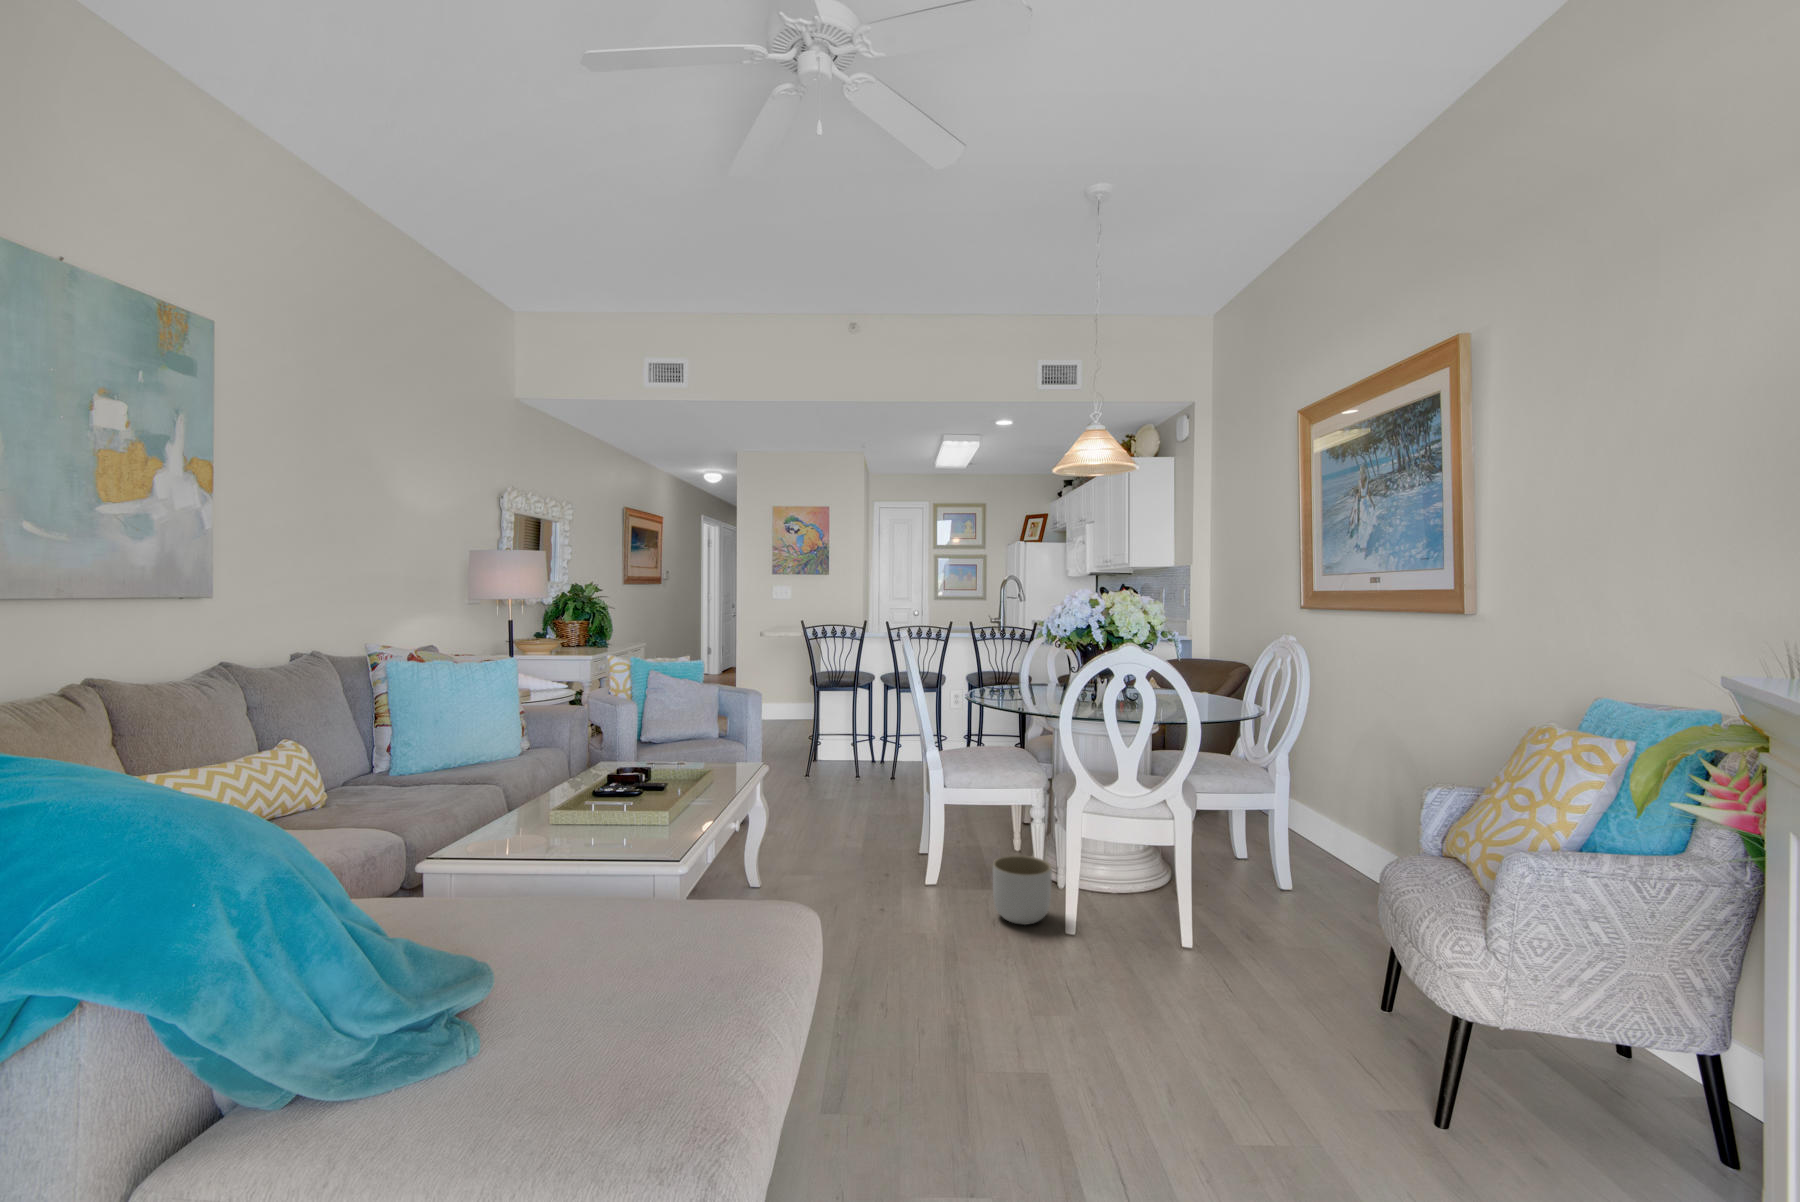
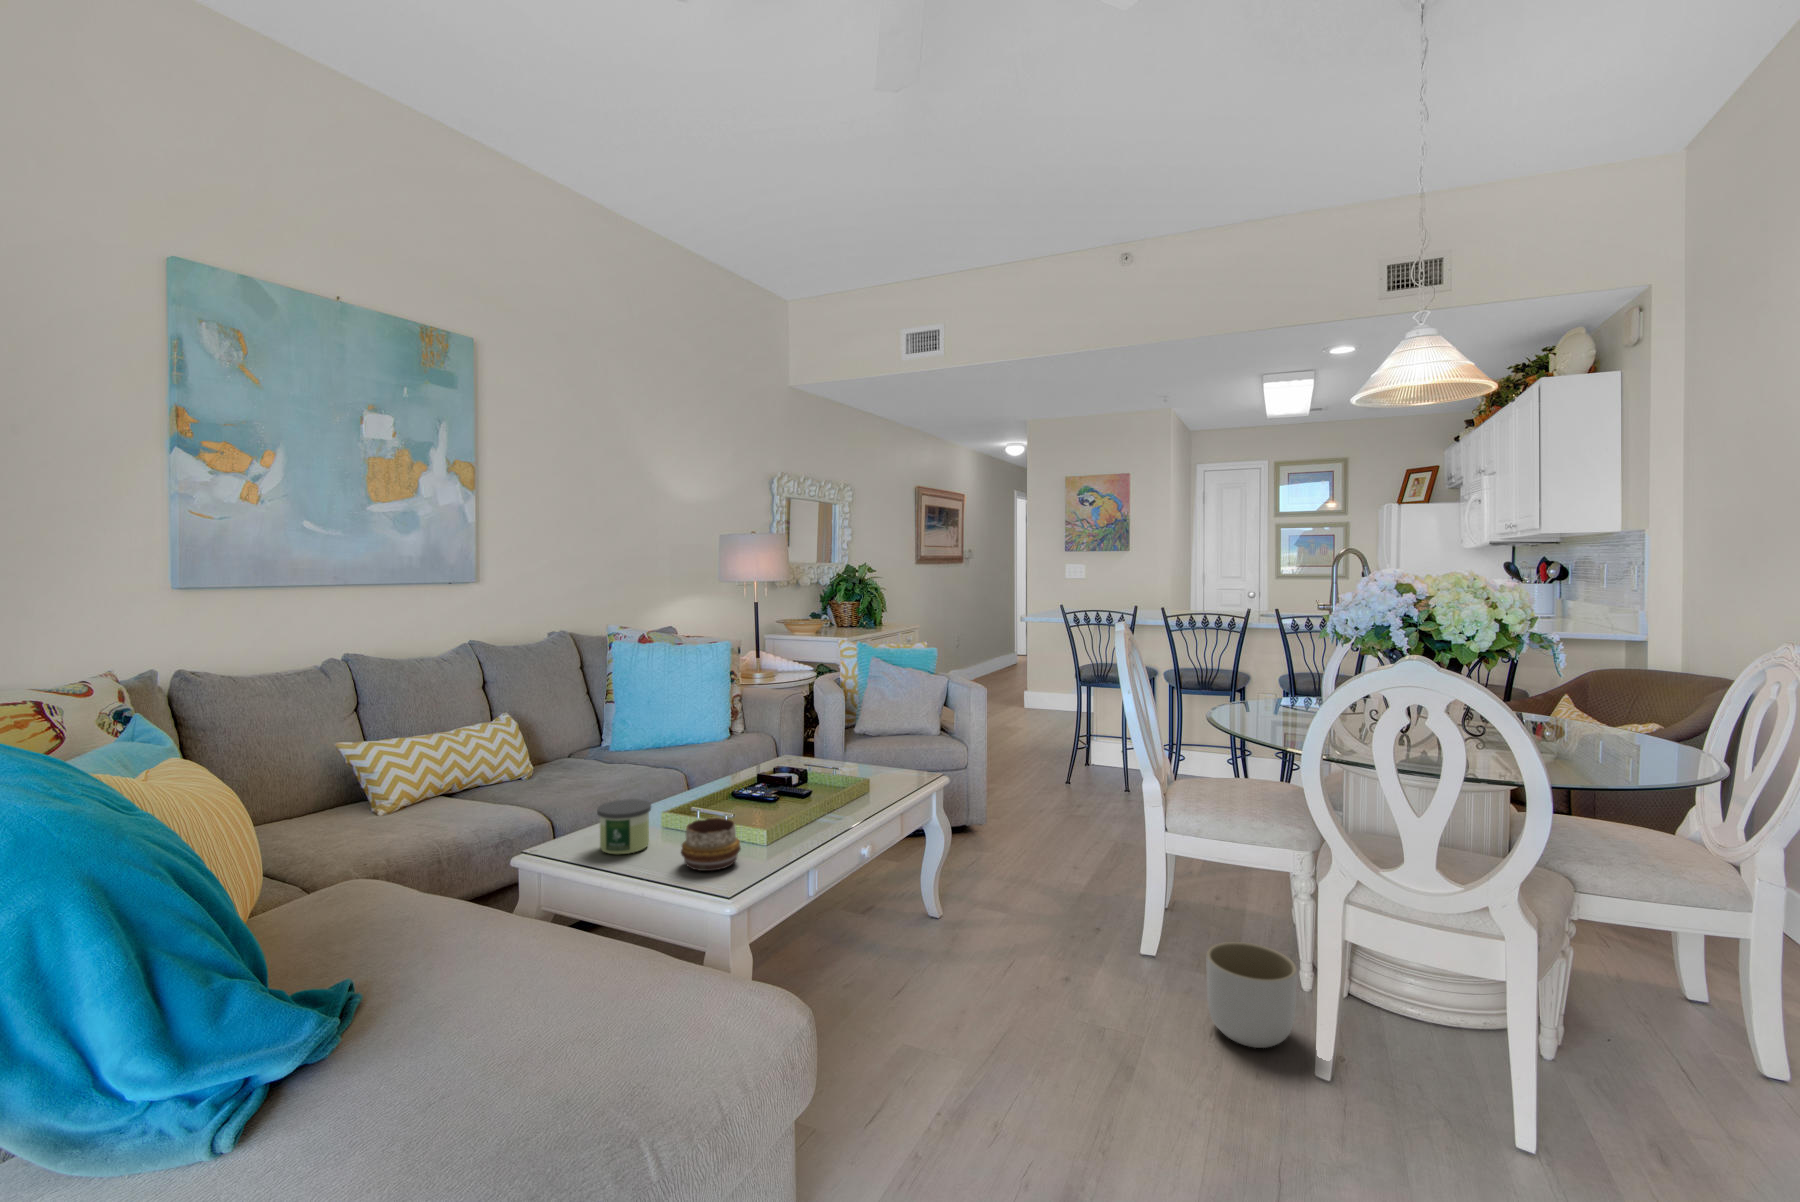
candle: none [509,797,561,848] -> present [597,799,651,854]
decorative bowl: none [608,803,662,848] -> present [681,818,741,871]

